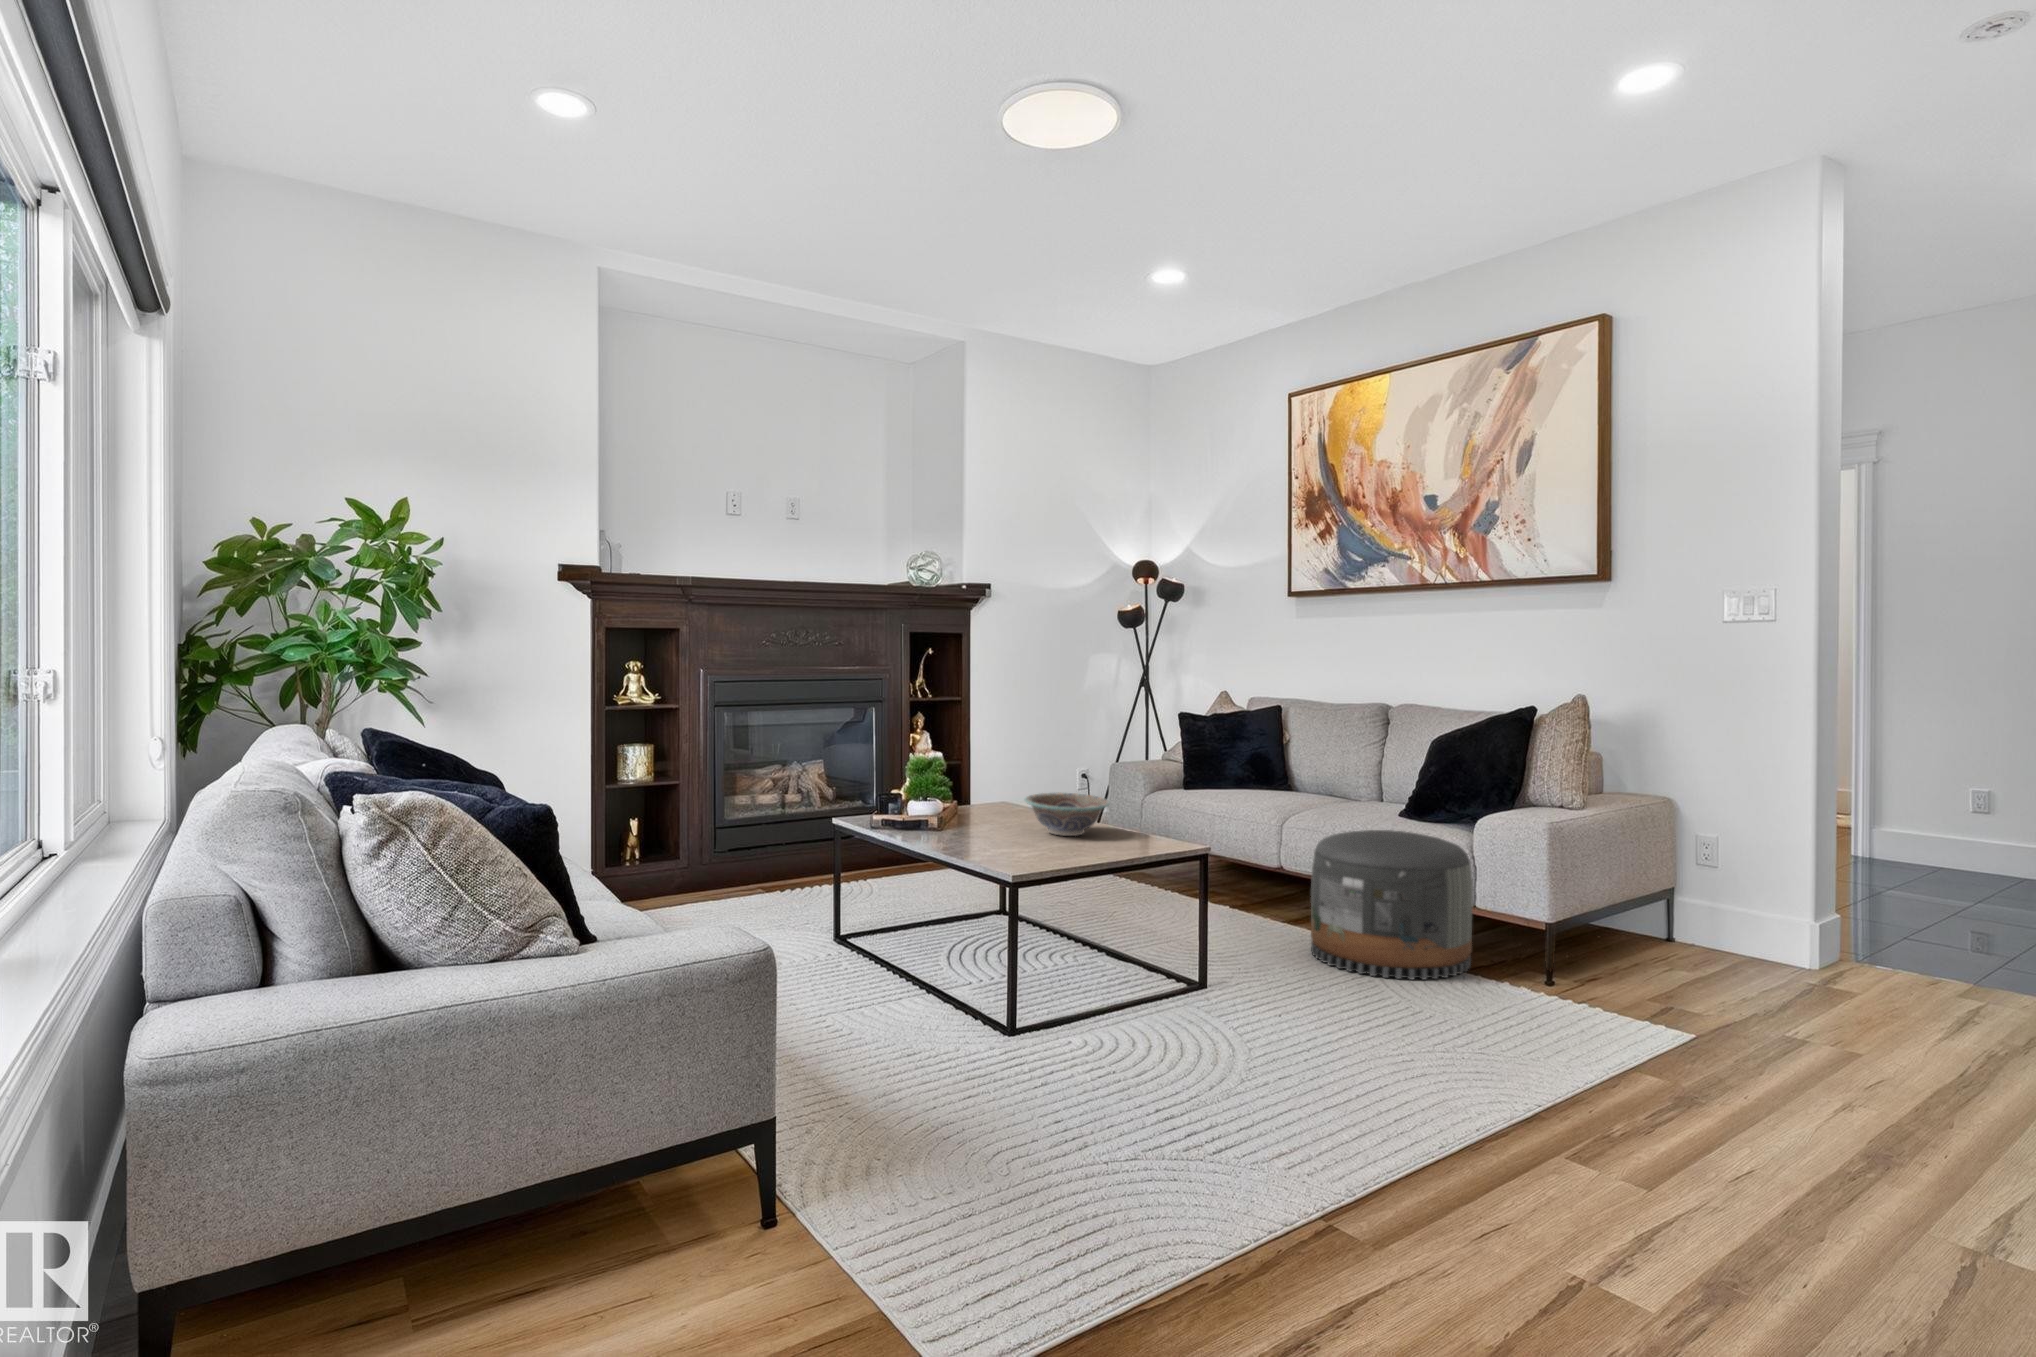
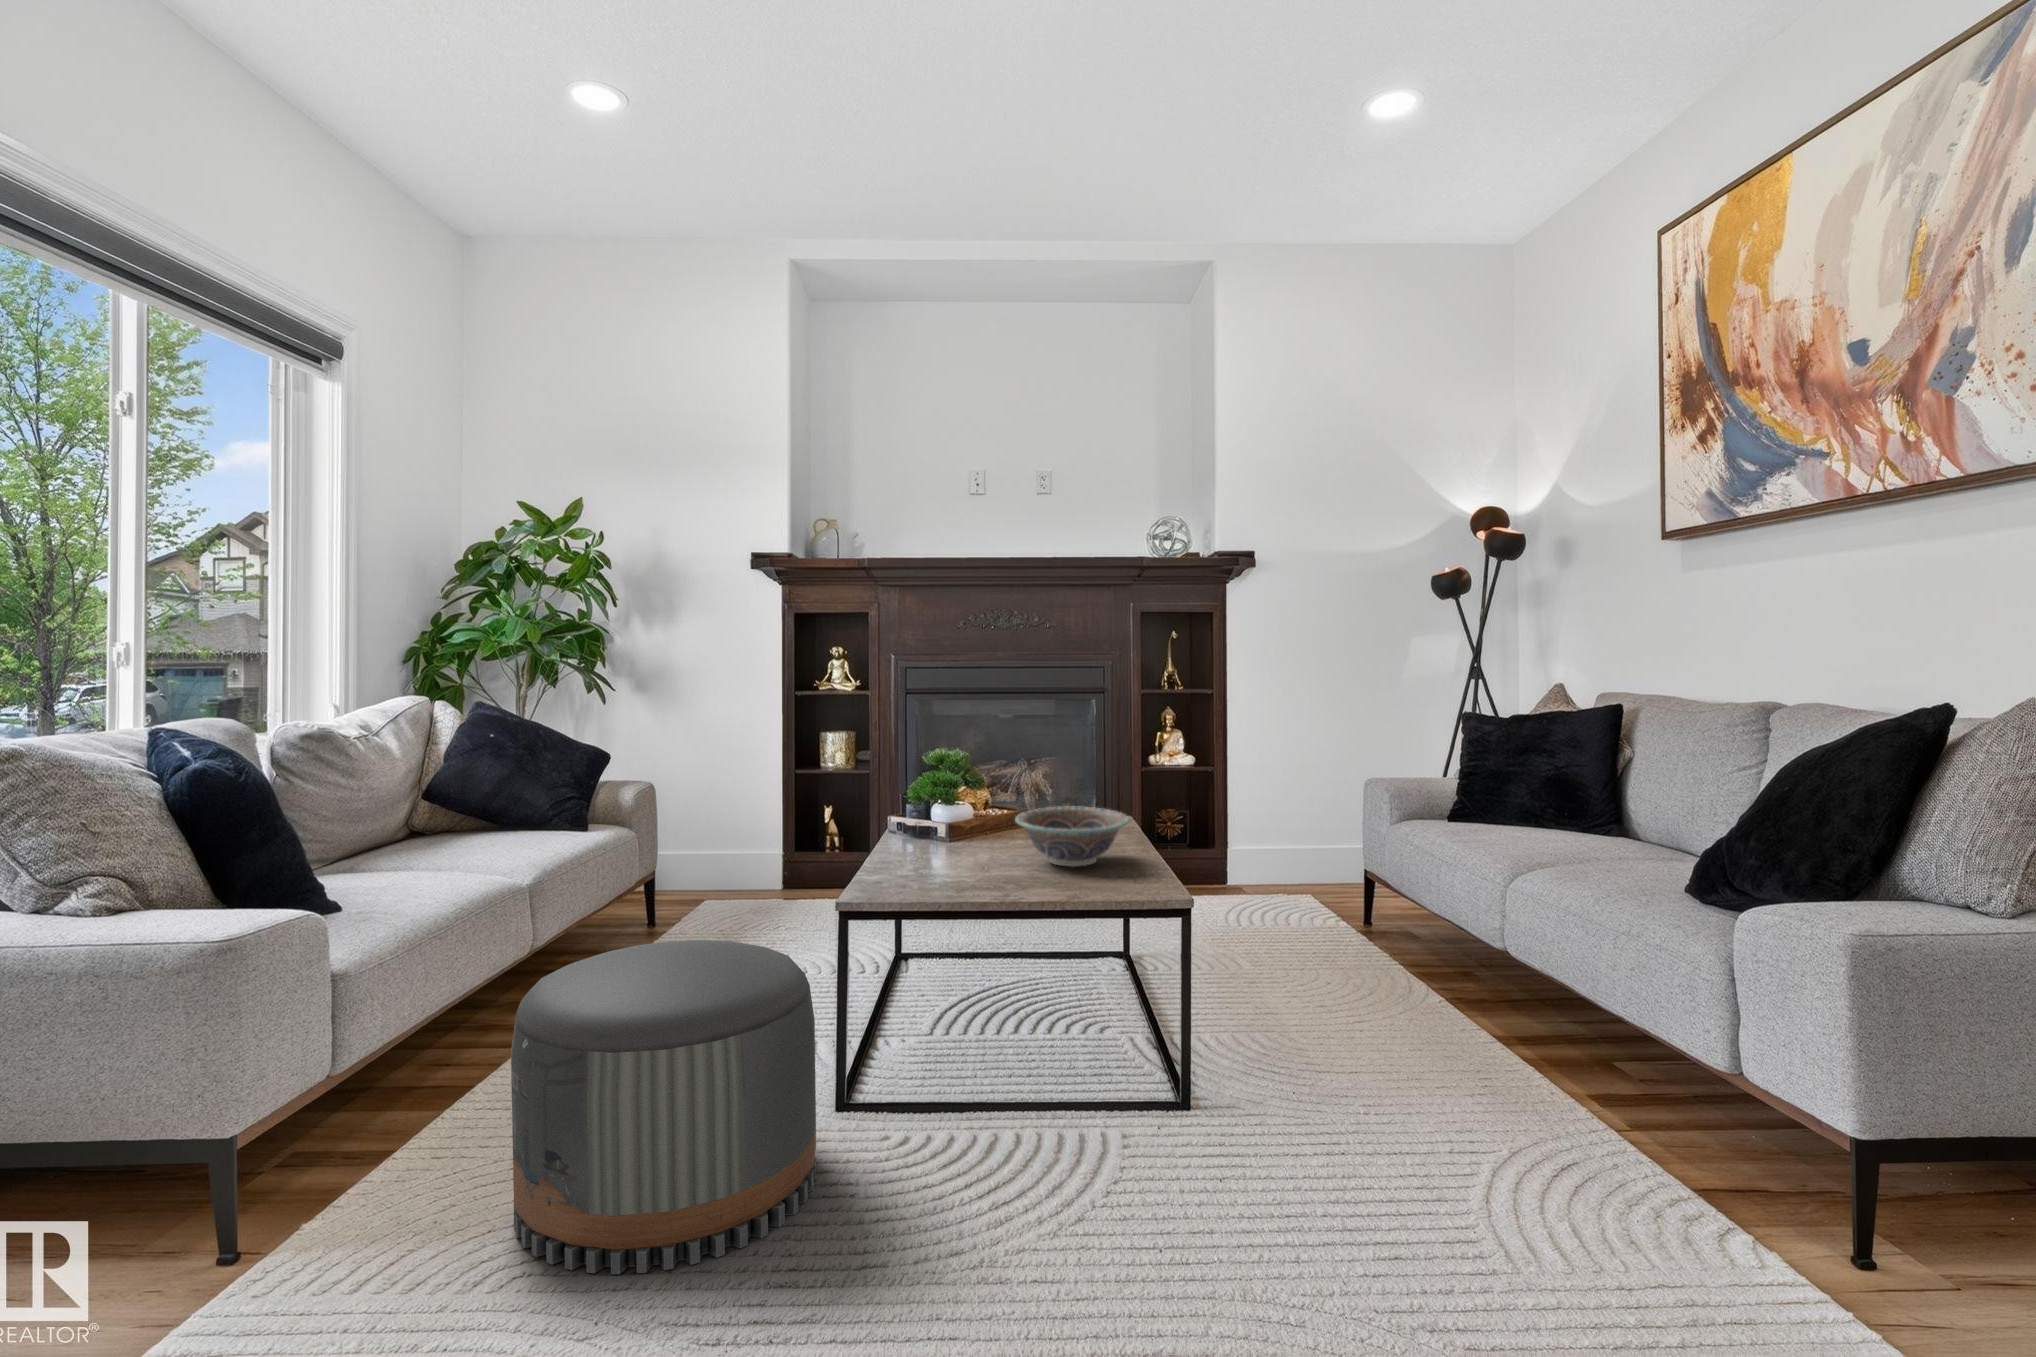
pouf: present [1311,830,1473,980] -> present [511,940,816,1274]

